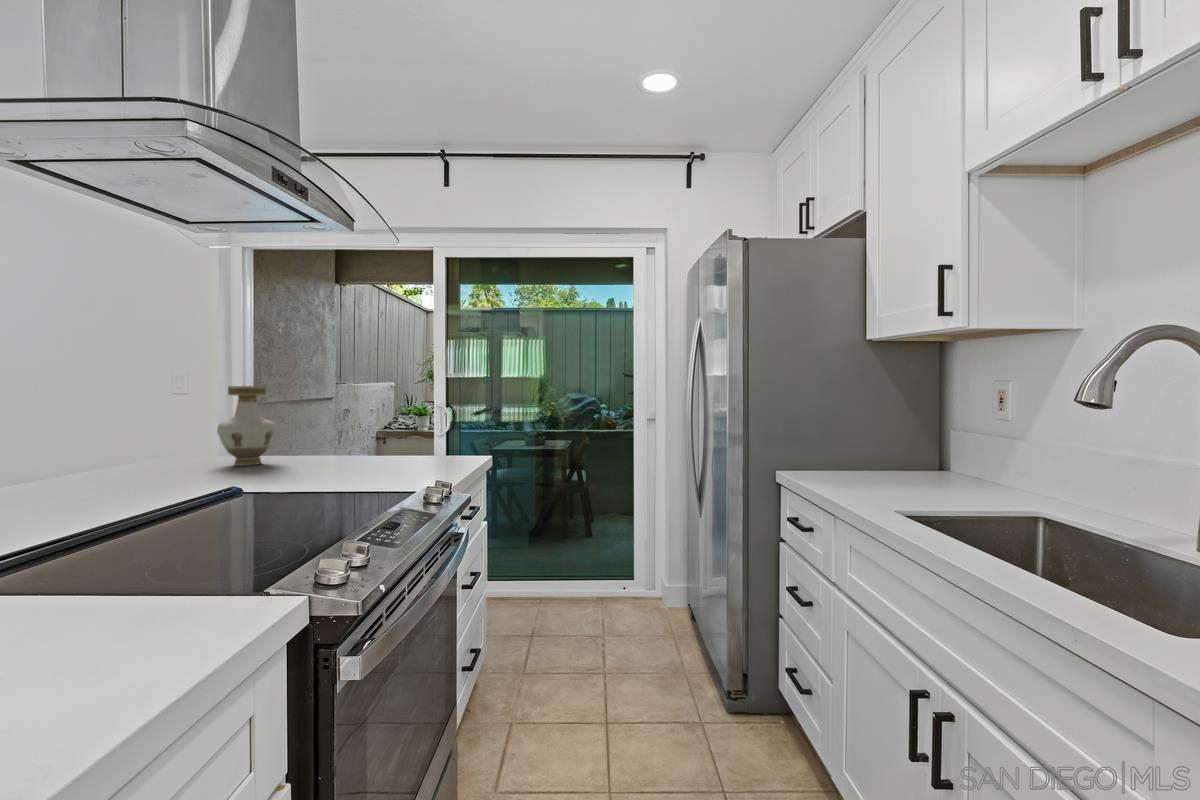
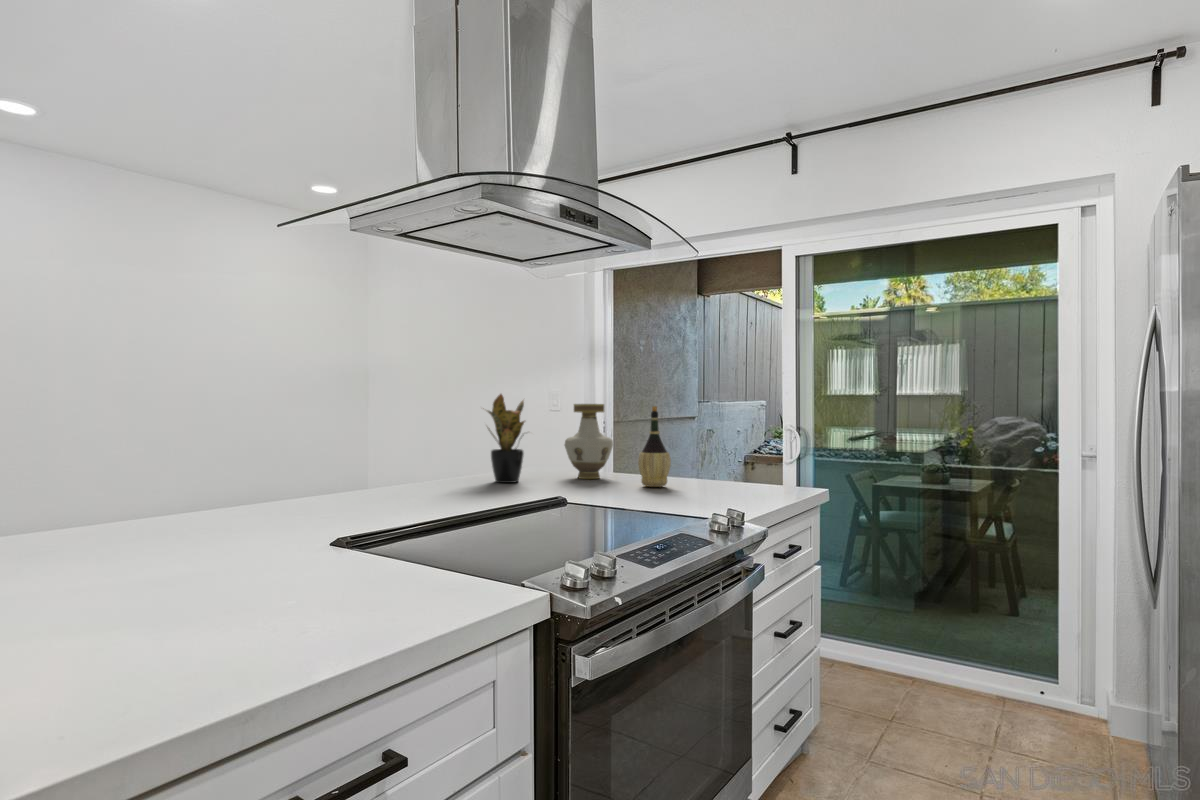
potted plant: none [94,370,183,478] -> present [483,394,525,483]
wine bottle: none [312,388,347,468] -> present [638,406,671,487]

